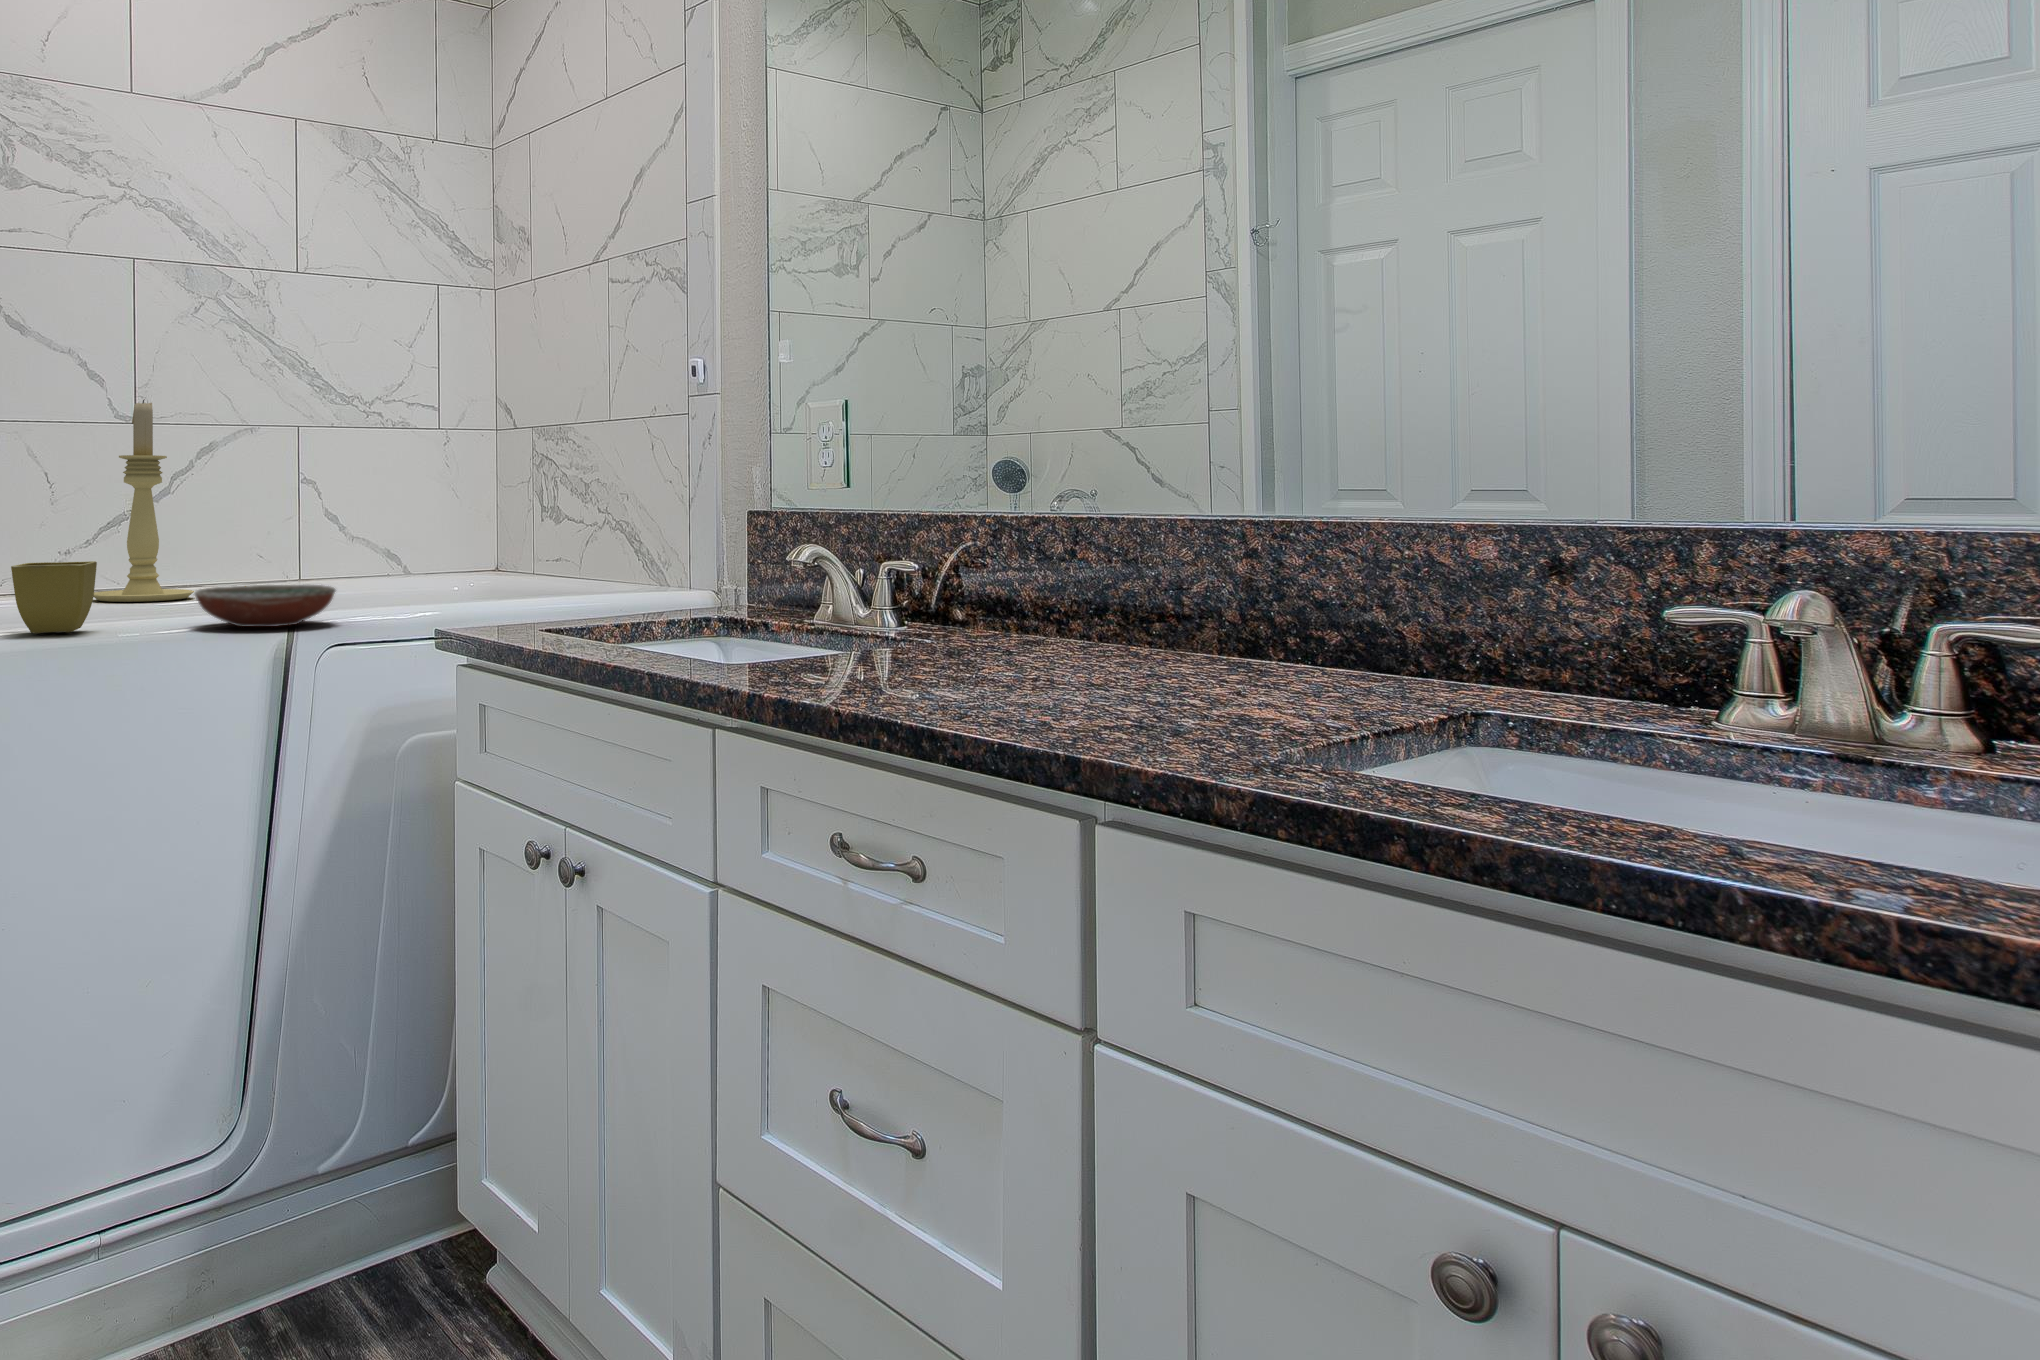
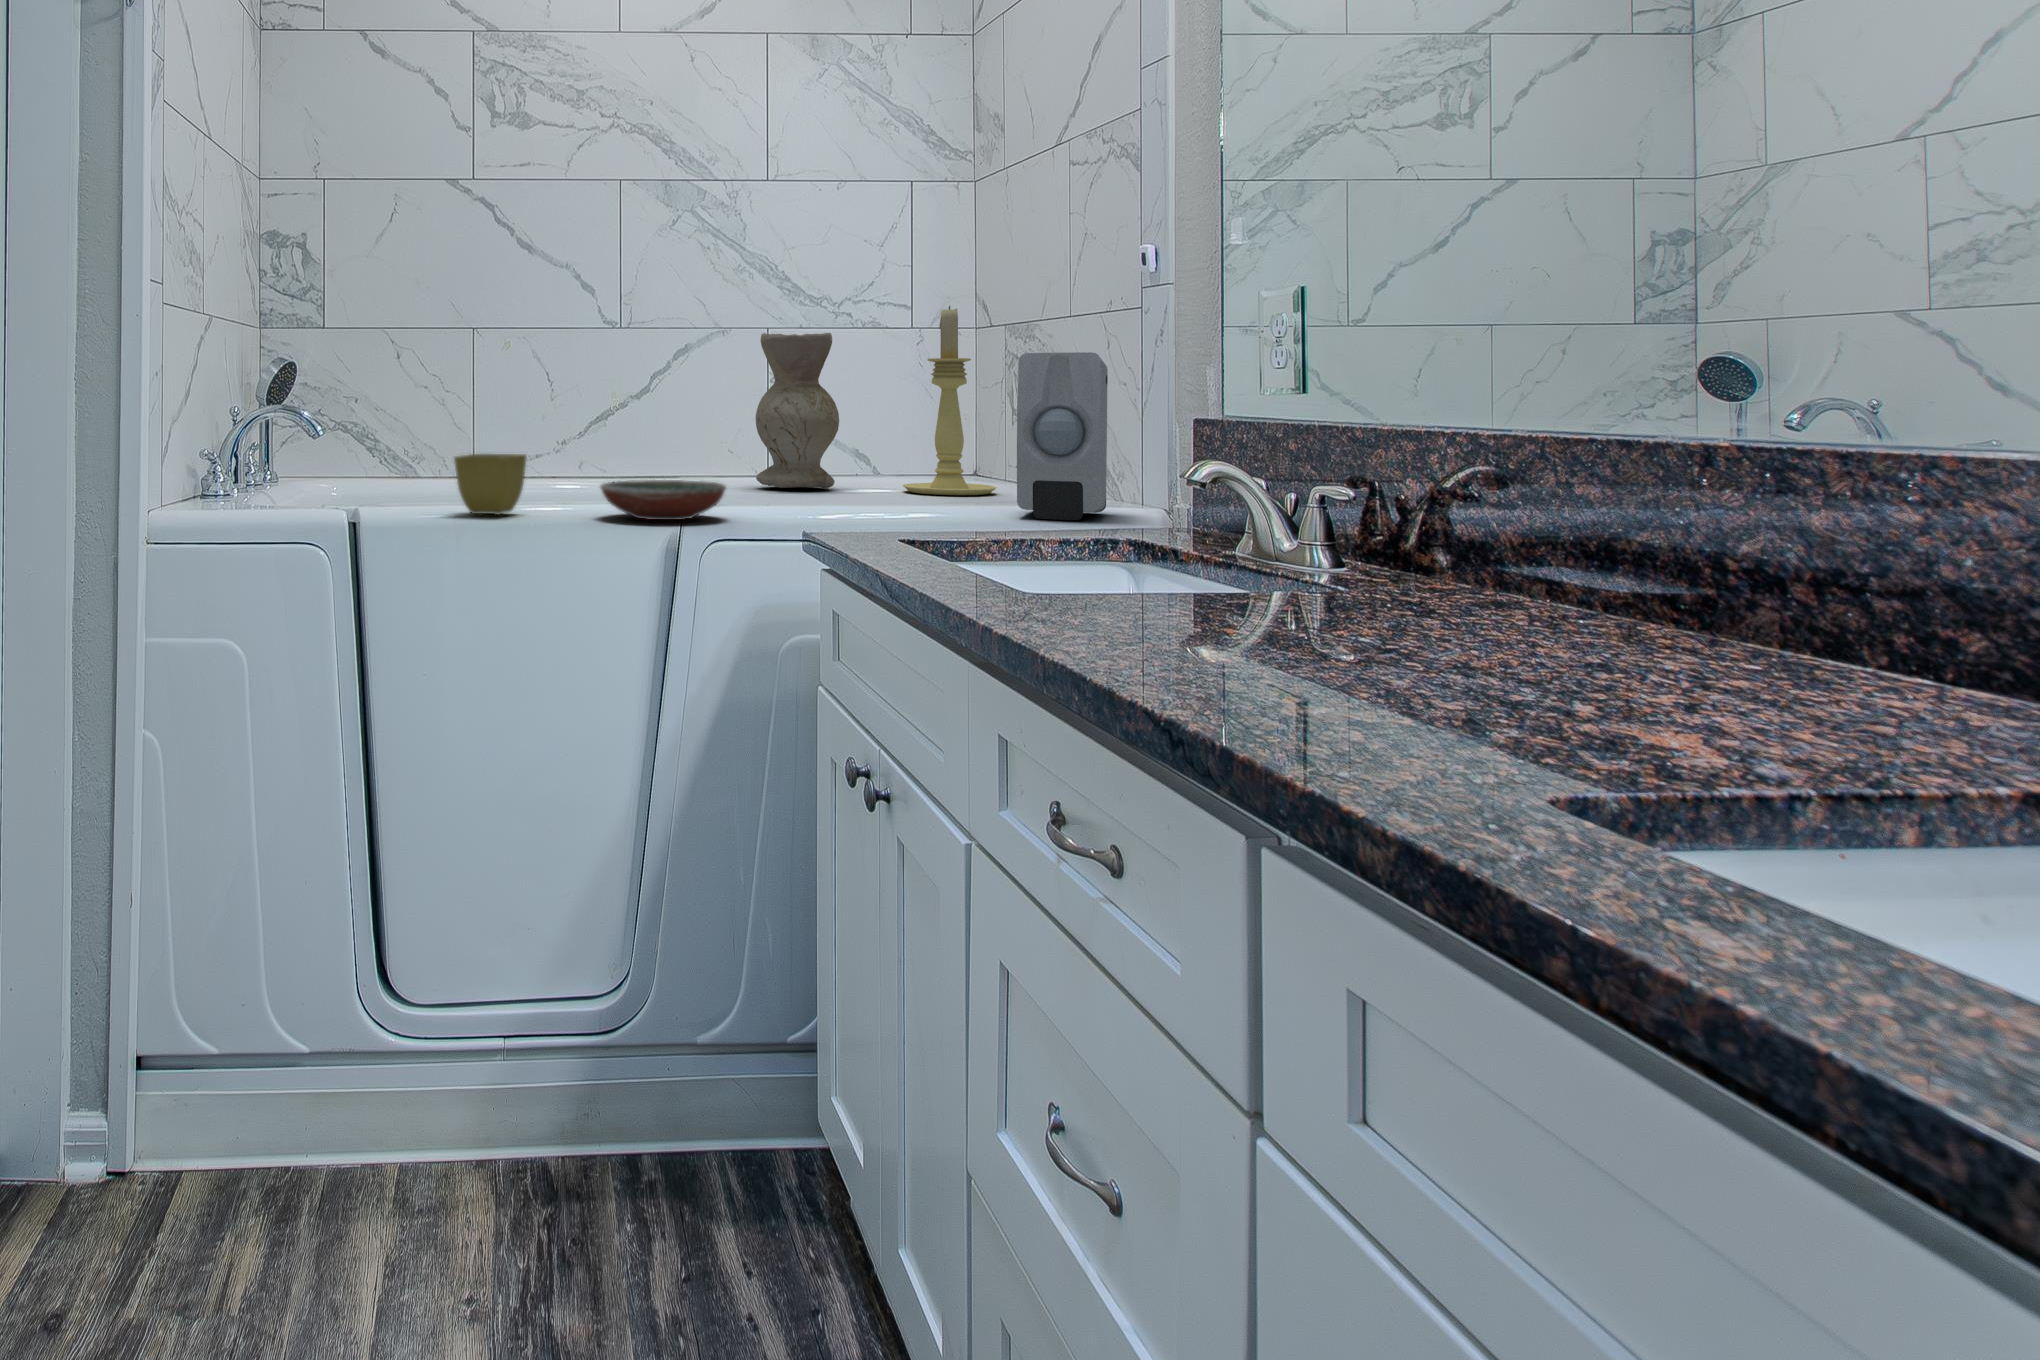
candle holder: present [94,399,194,602] -> present [903,306,997,495]
vase: none [291,431,380,593] -> present [756,333,839,488]
soap dispenser: none [587,454,662,606] -> present [1017,352,1108,520]

